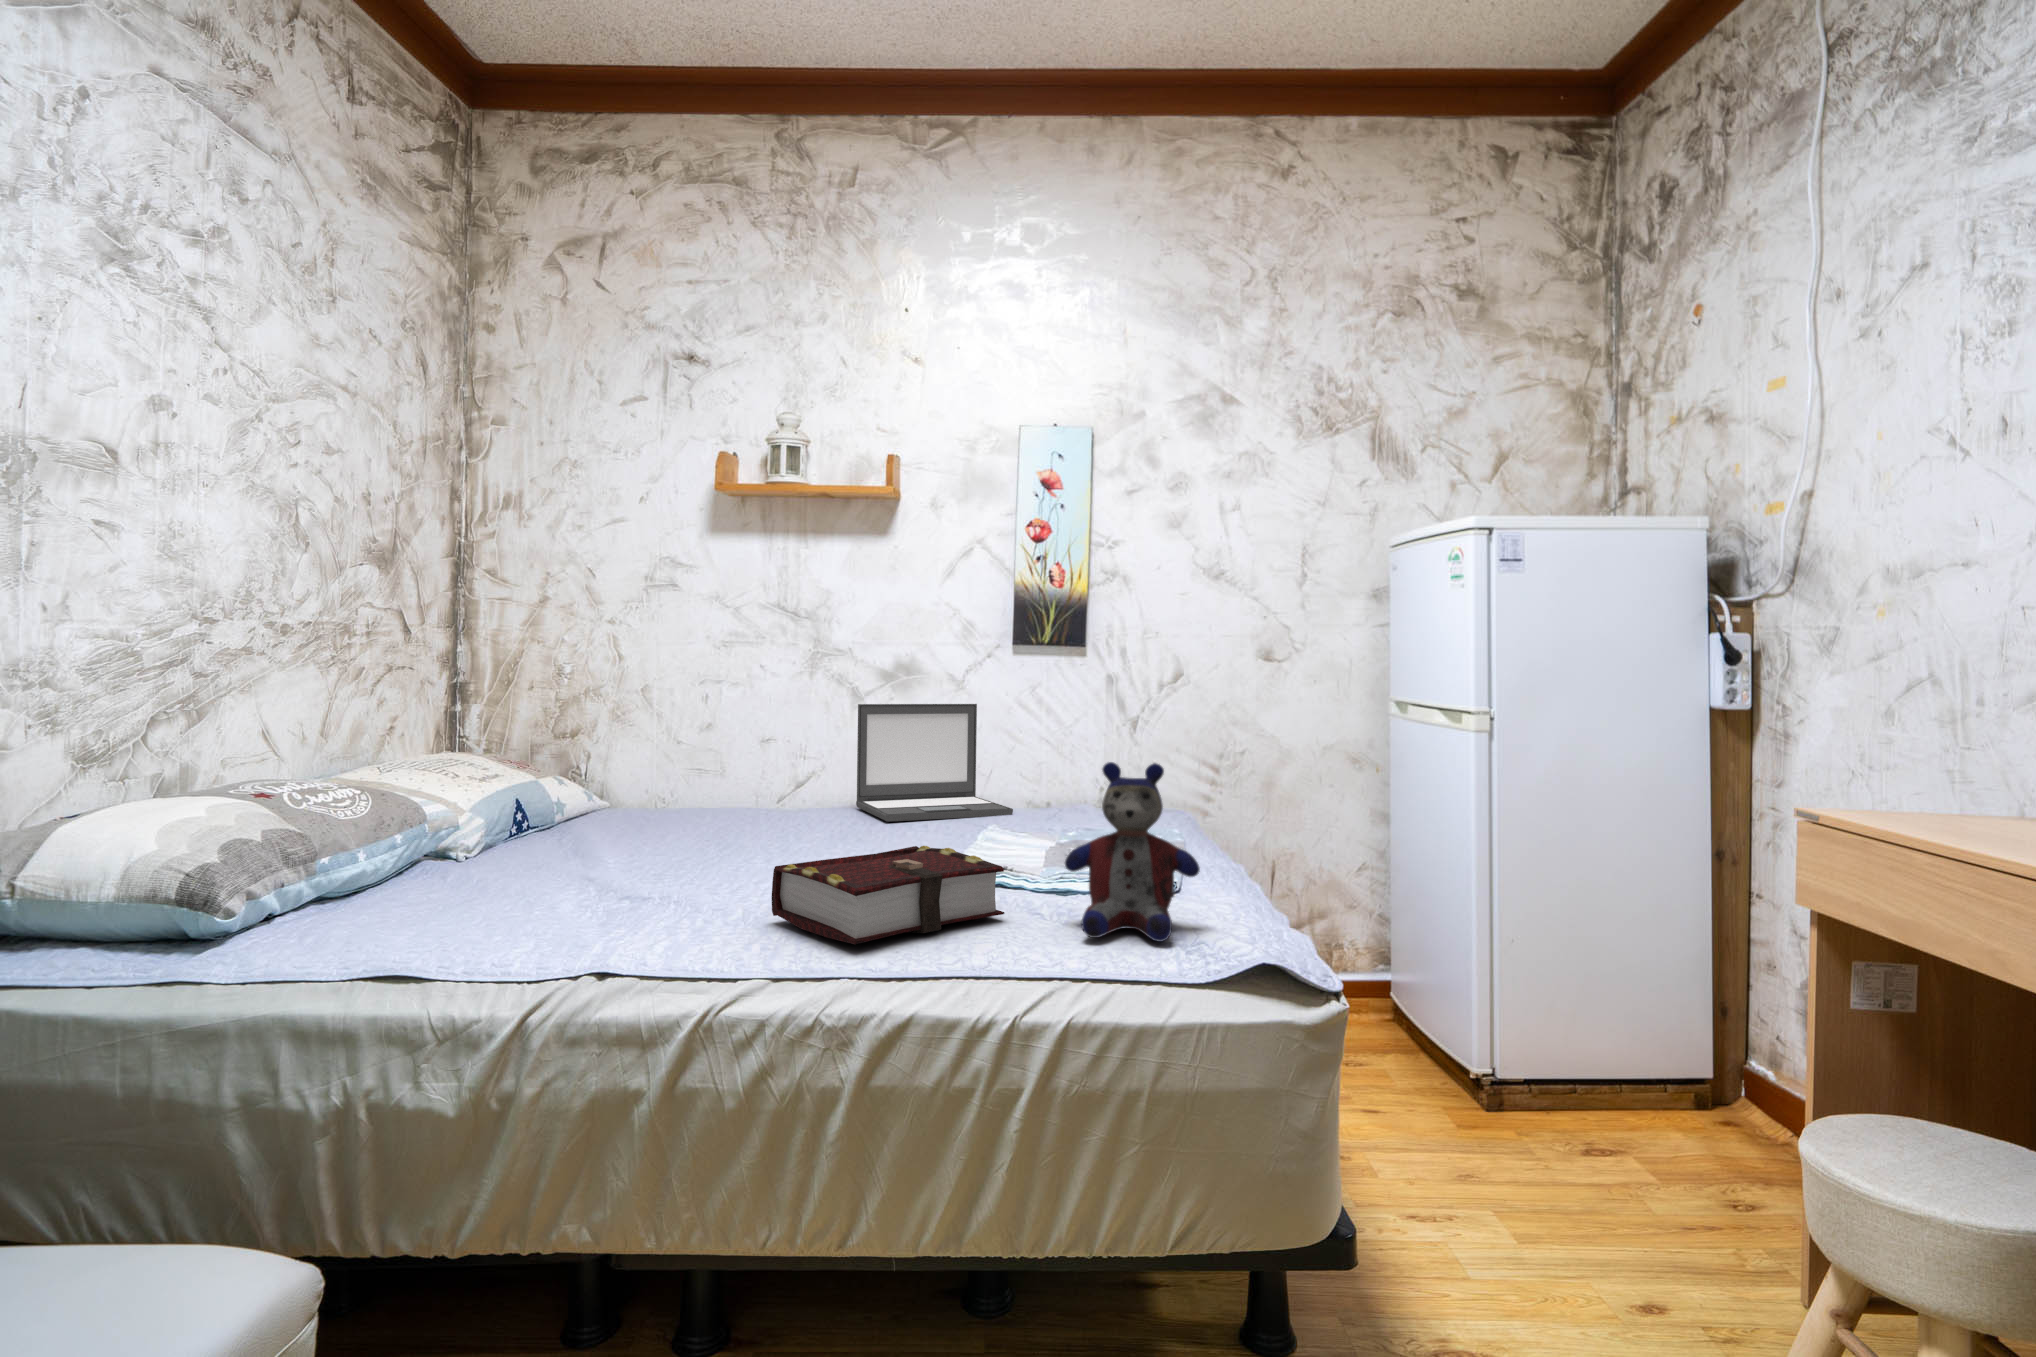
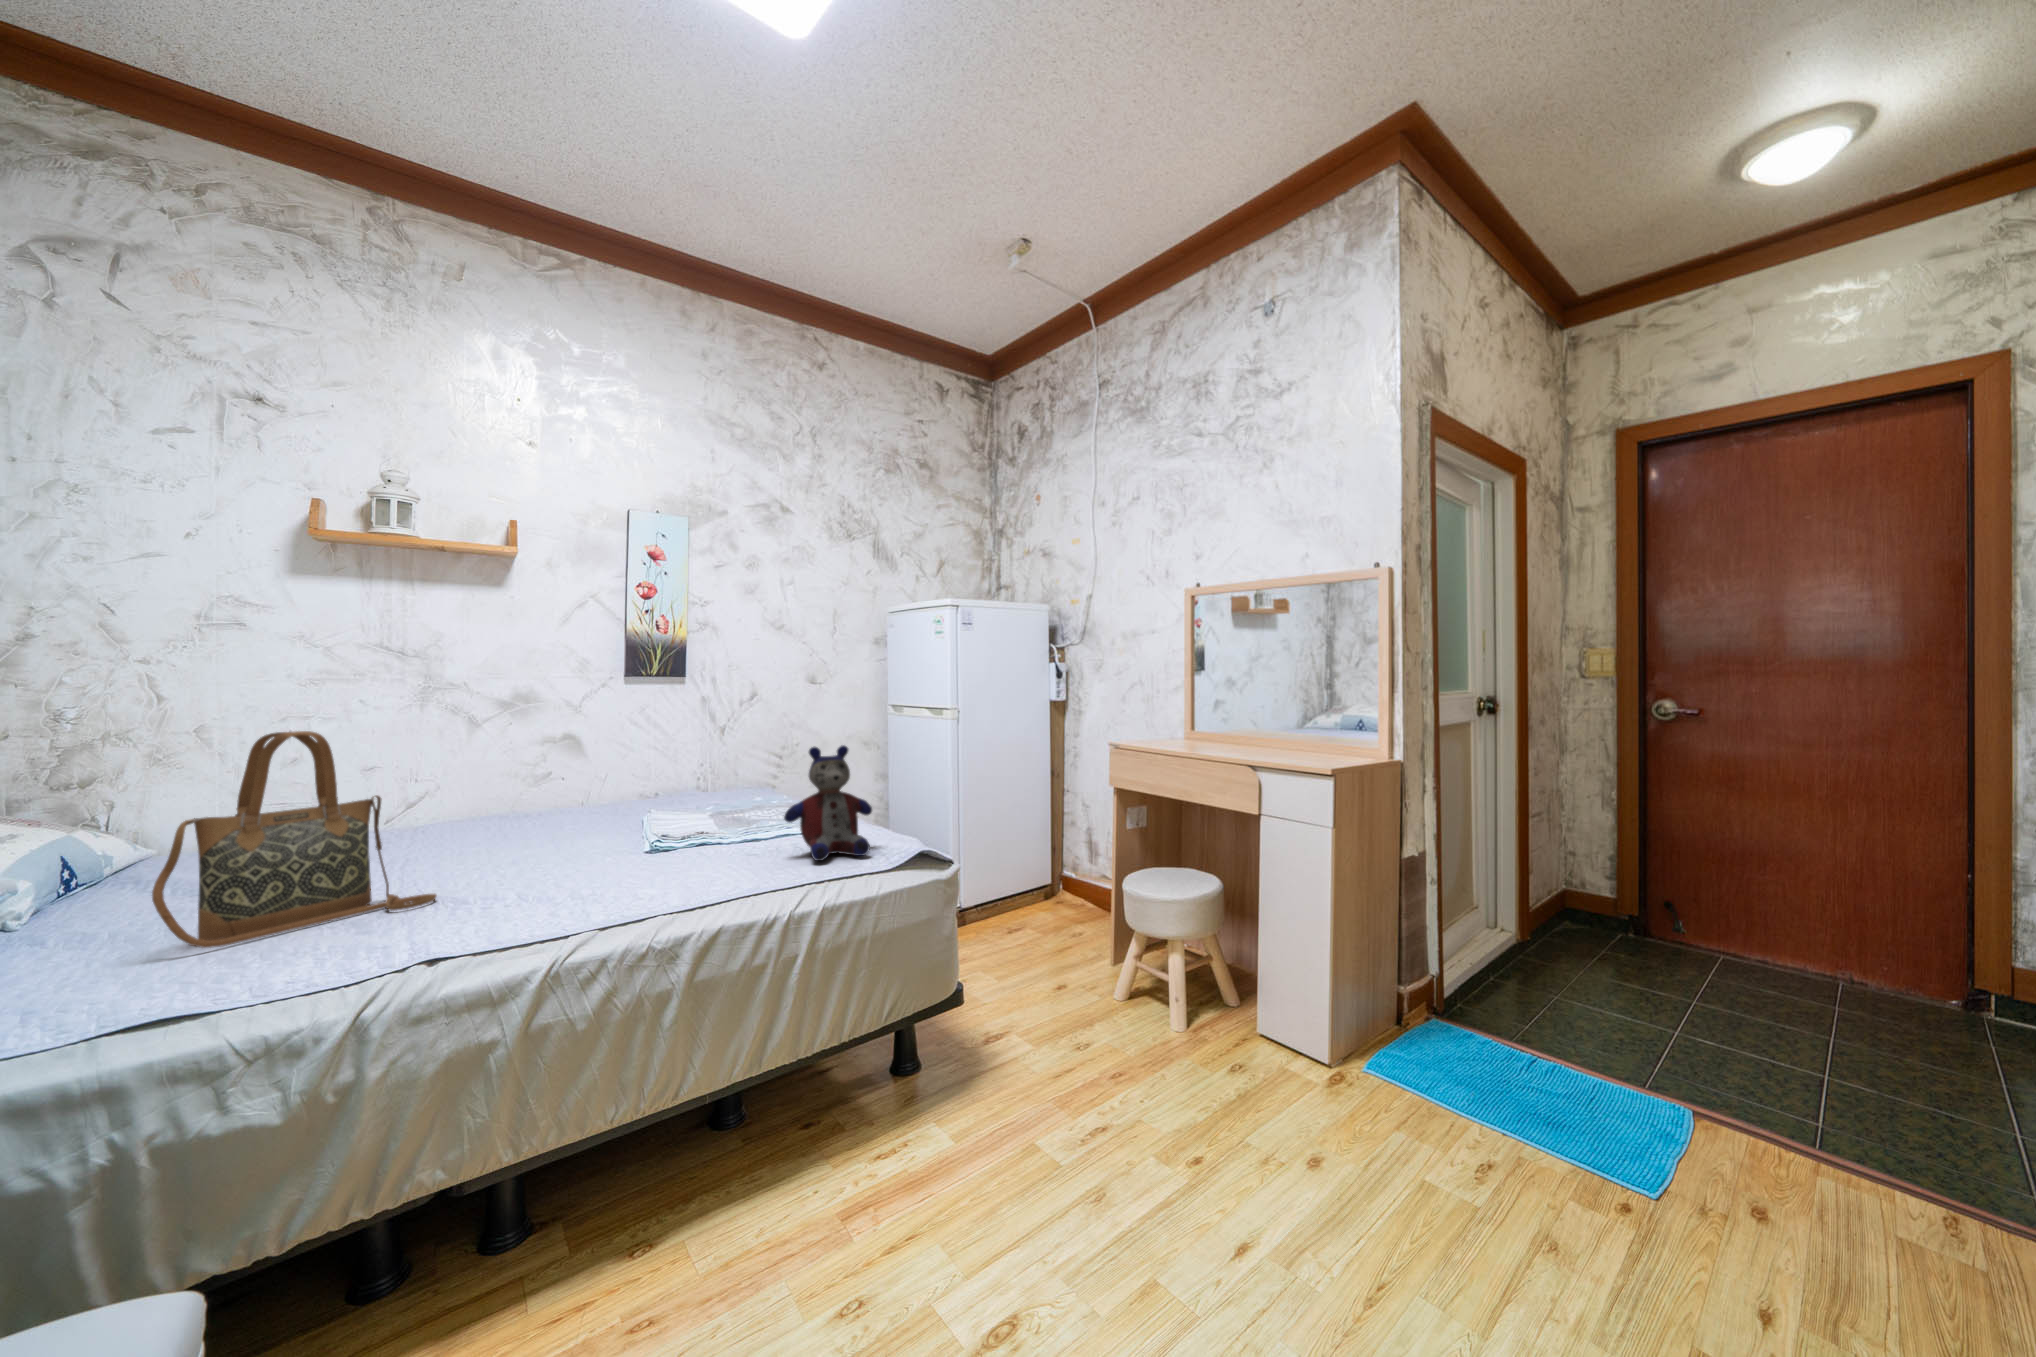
laptop: present [856,704,1013,822] -> none [479,726,637,825]
handbag: none [455,705,691,918] -> present [152,731,437,948]
book: present [772,846,1004,944] -> none [548,821,741,894]

